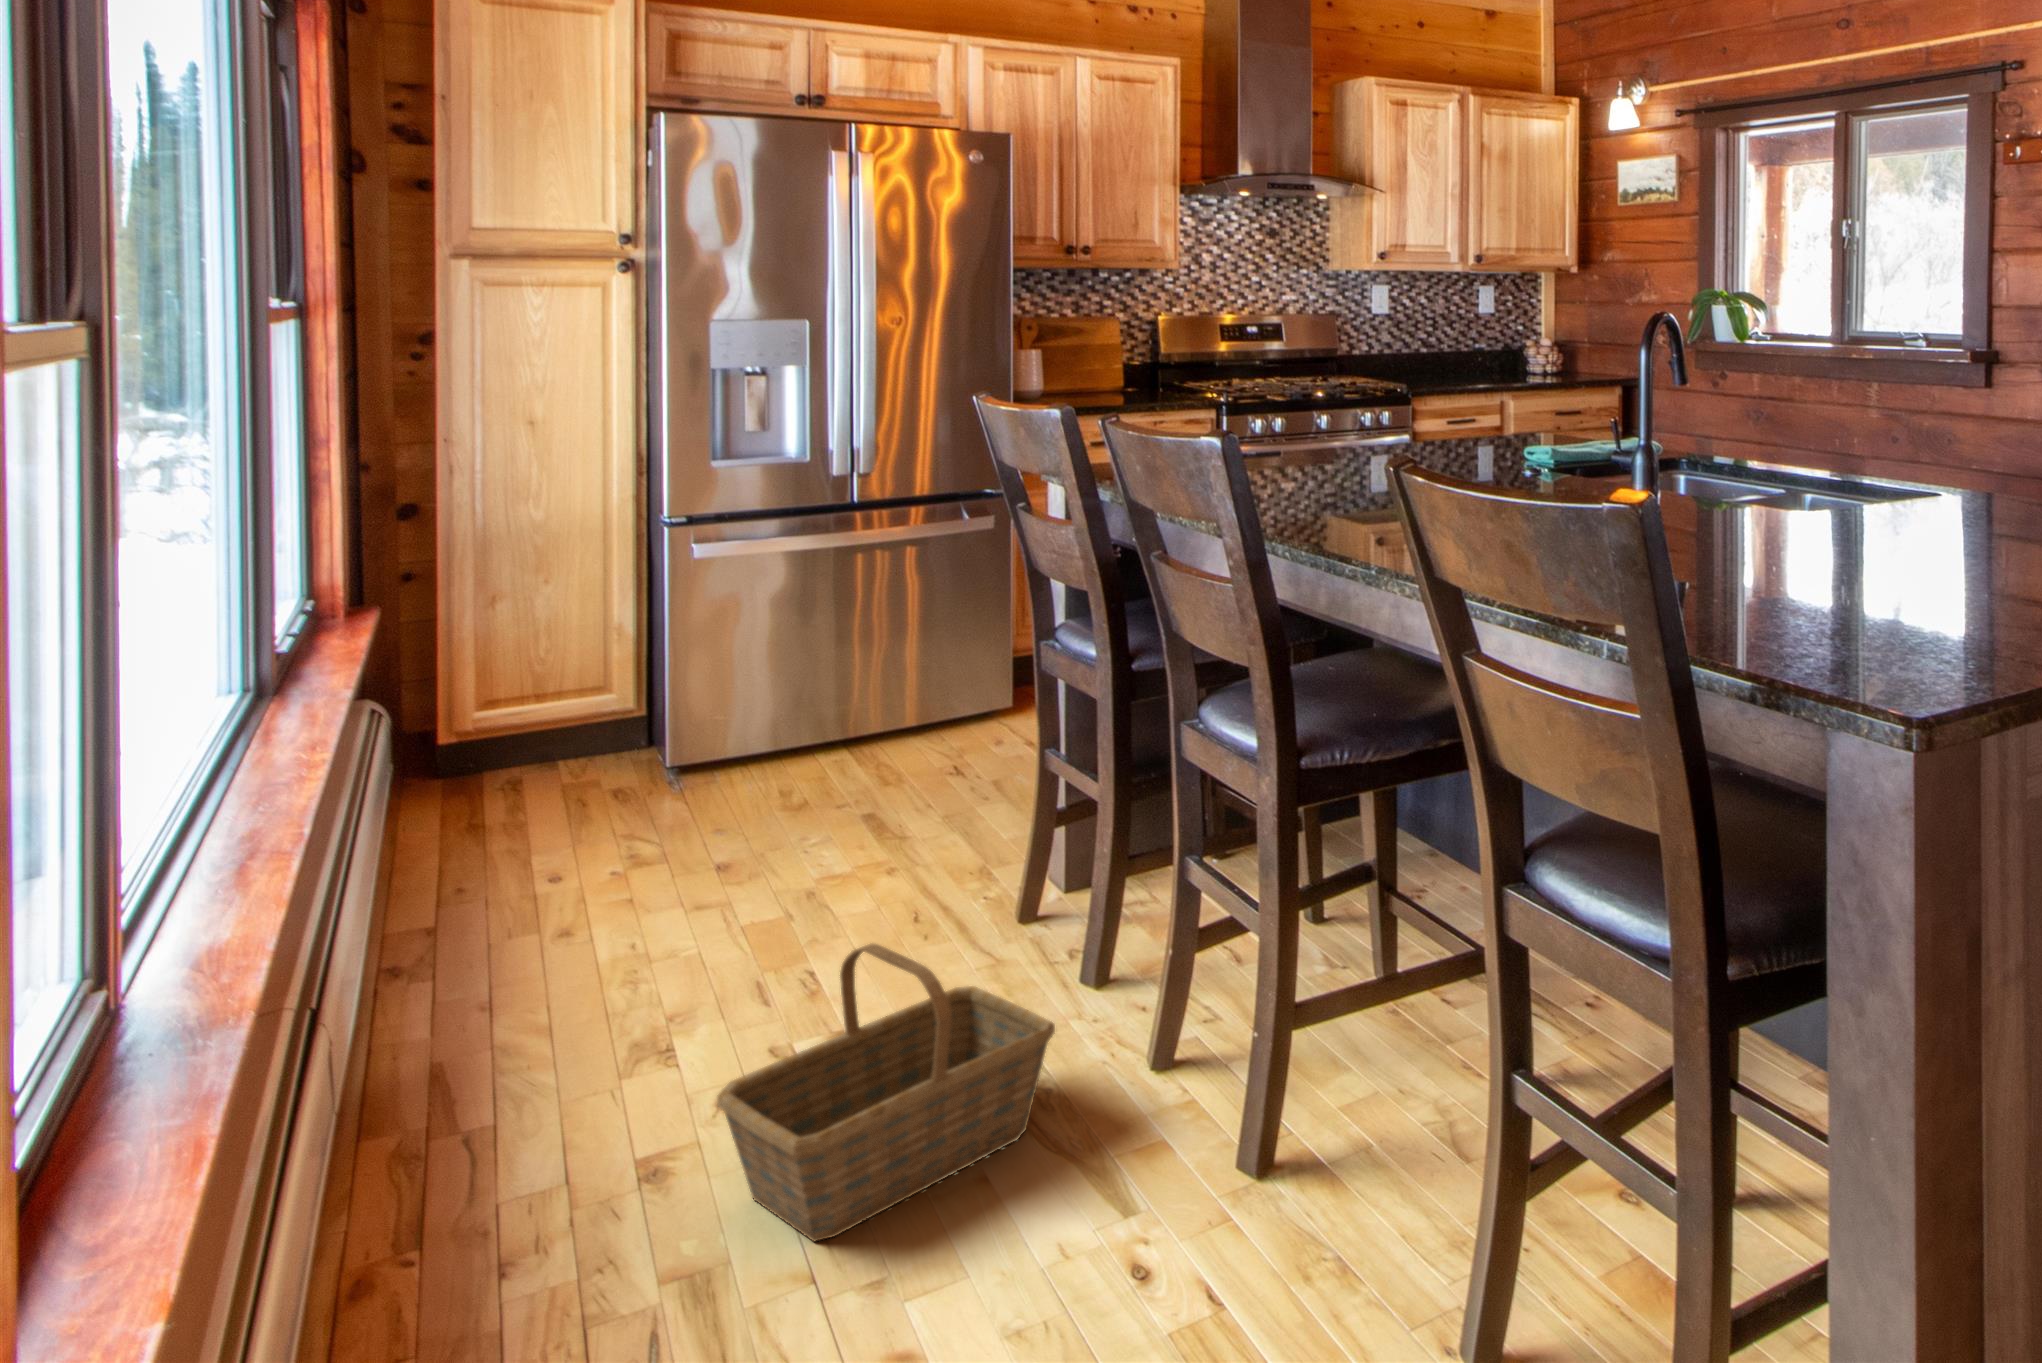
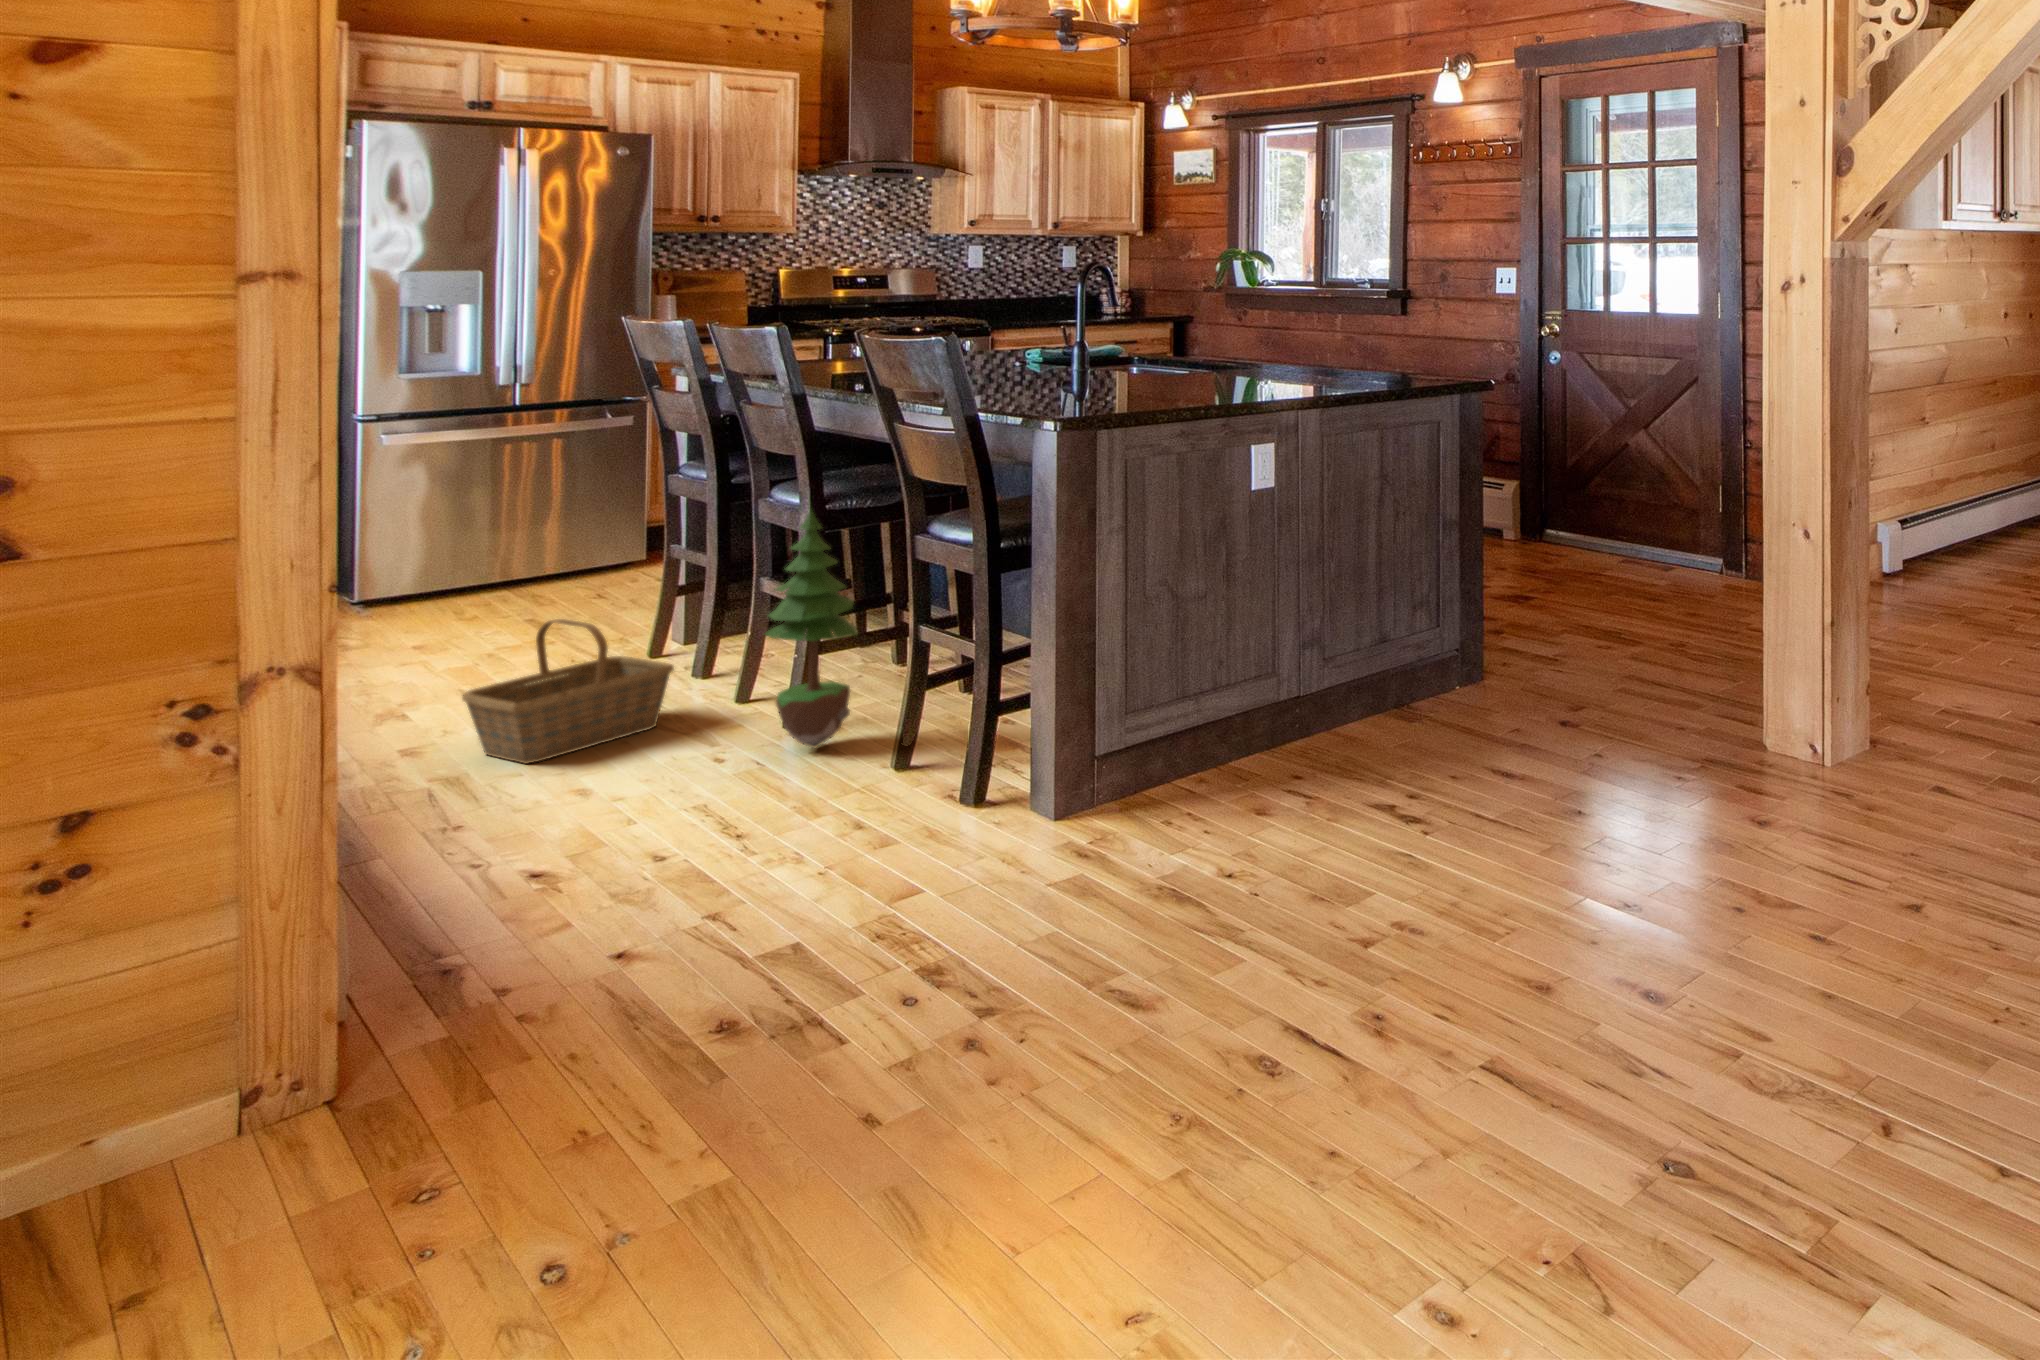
potted tree: none [1214,792,1382,1244] -> present [765,510,857,748]

